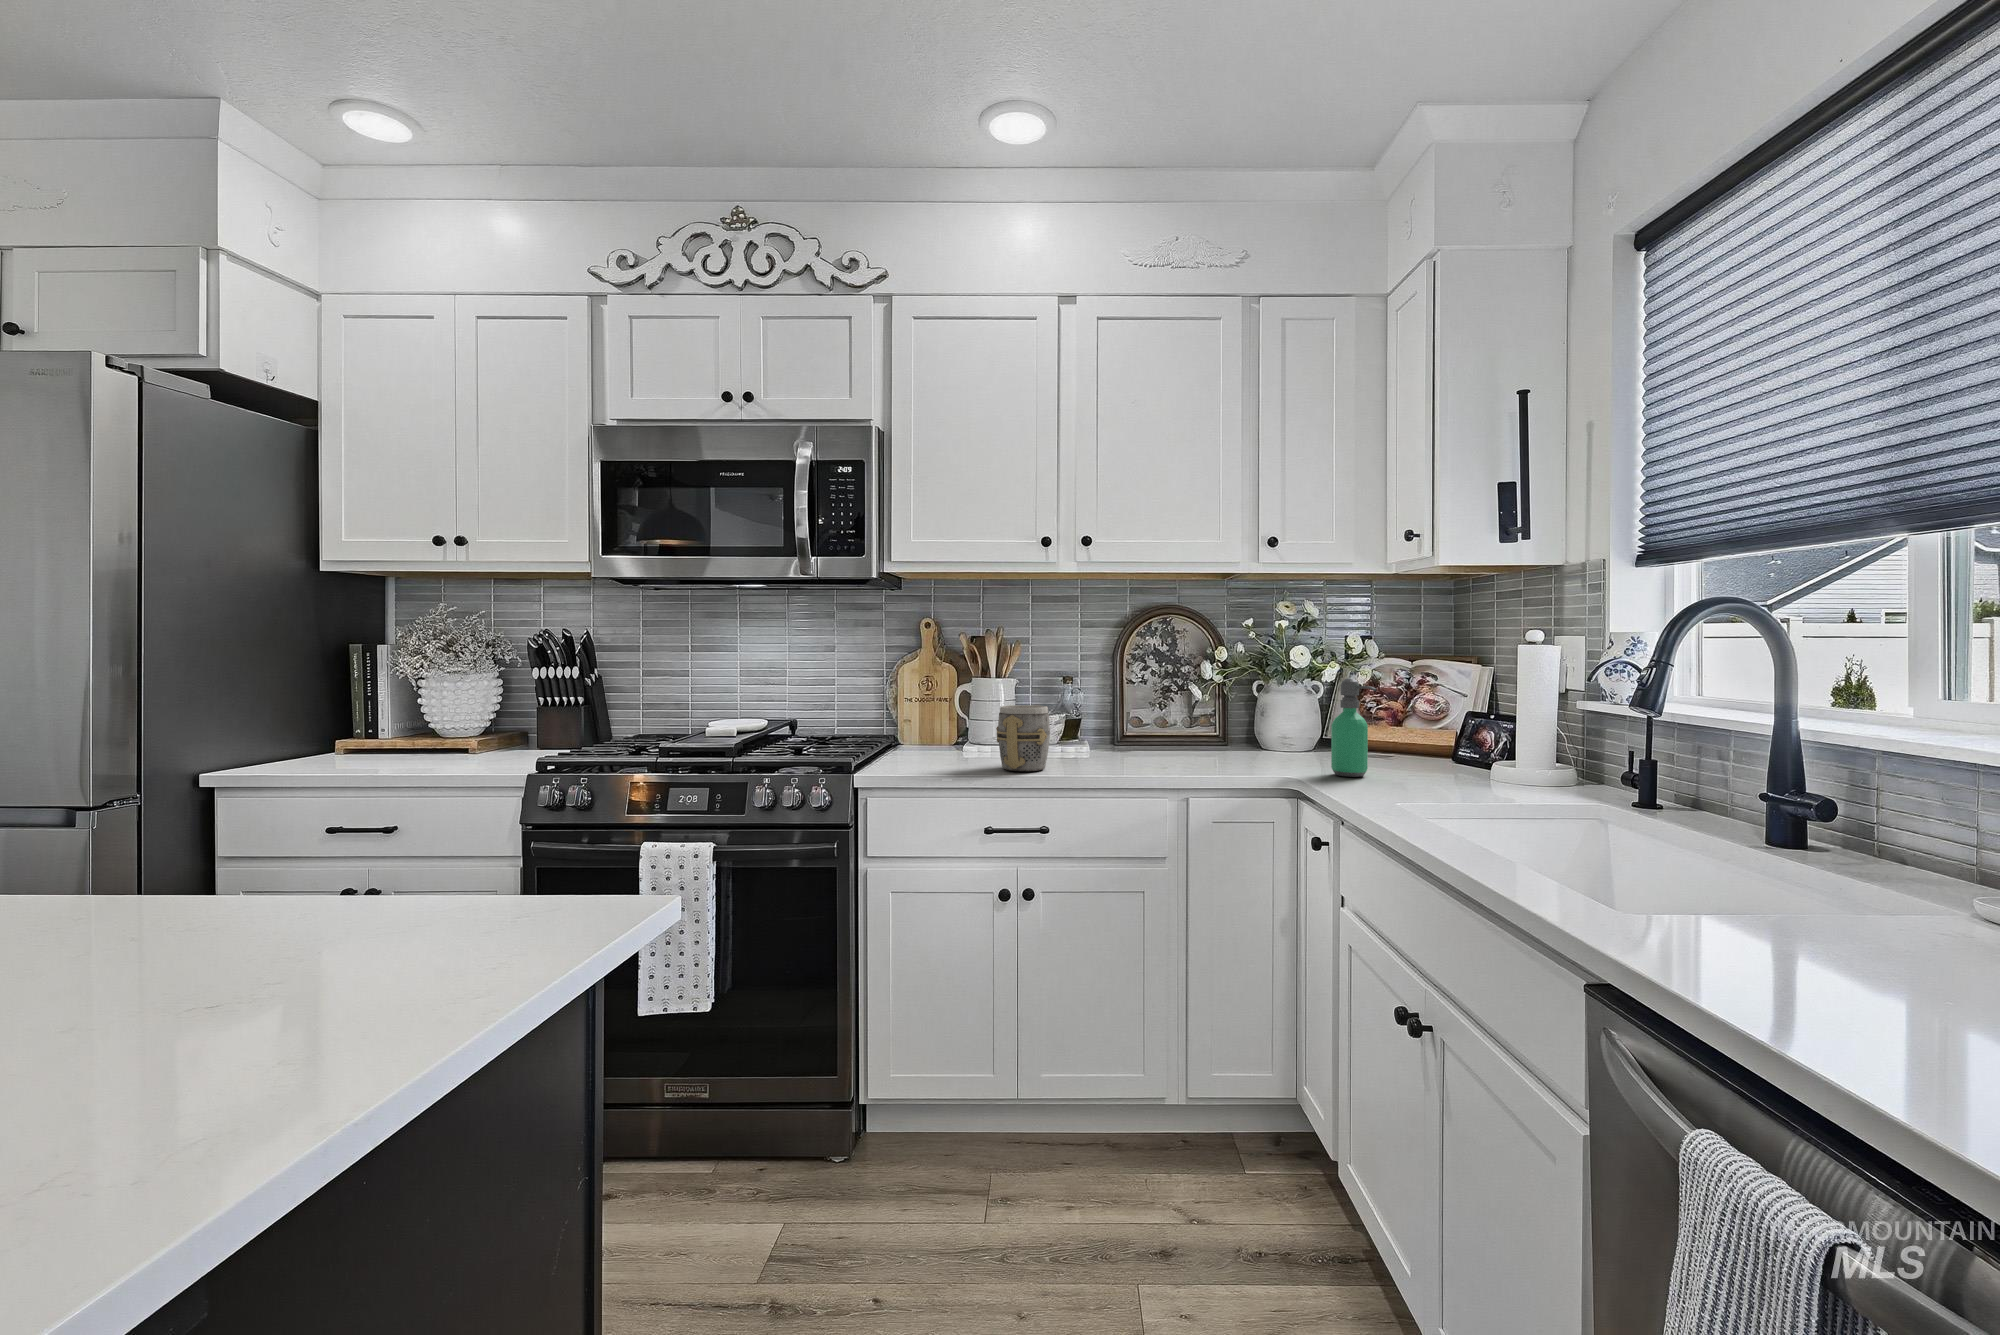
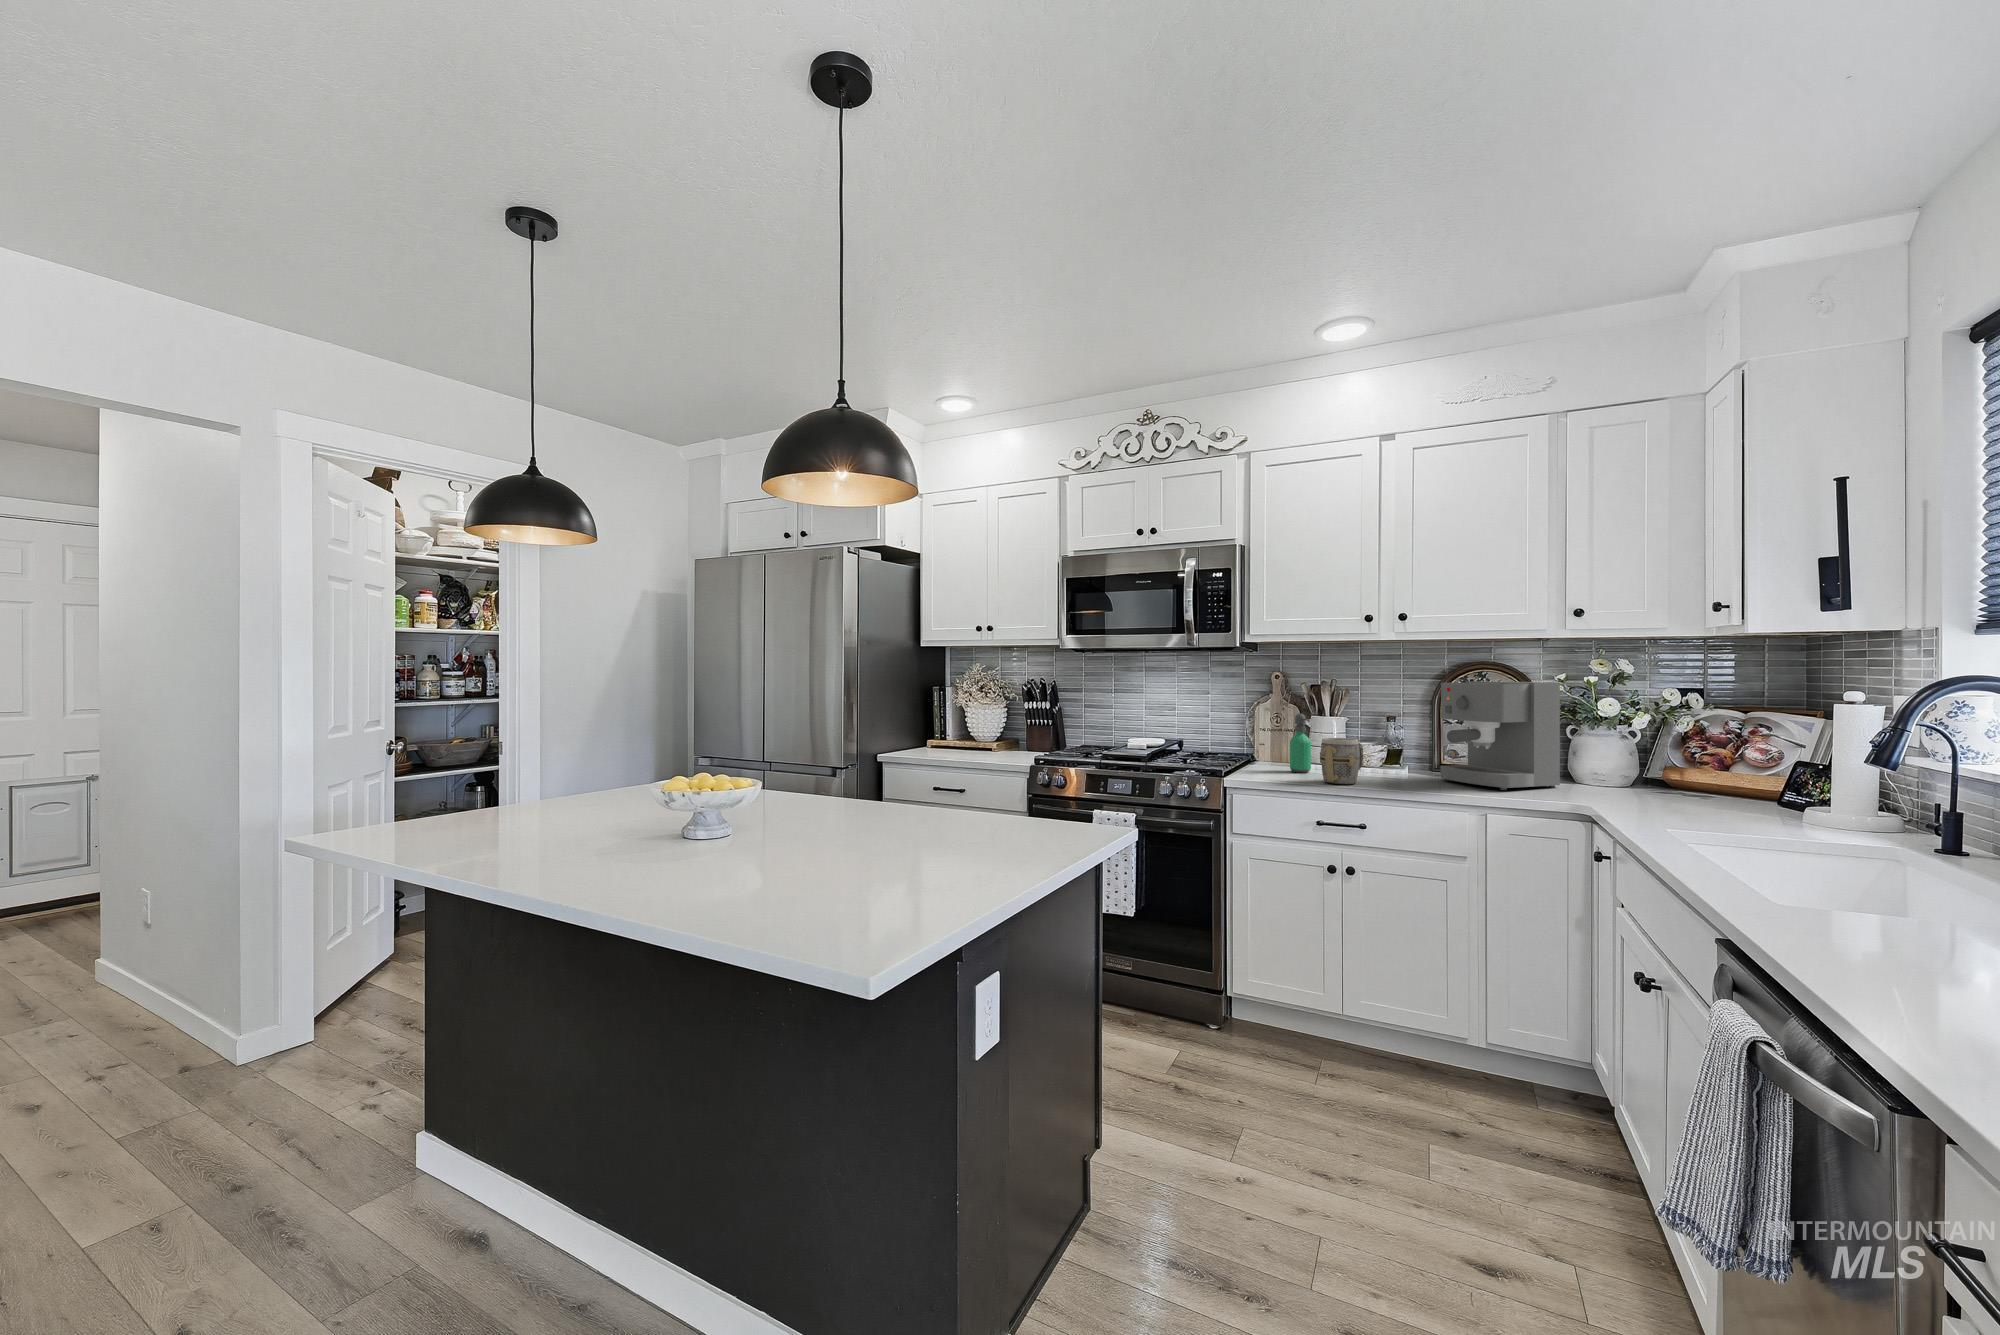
coffee maker: none [1138,625,1270,765] -> present [1441,682,1560,790]
soap dispenser: present [1331,678,1376,777] -> present [1290,714,1311,772]

